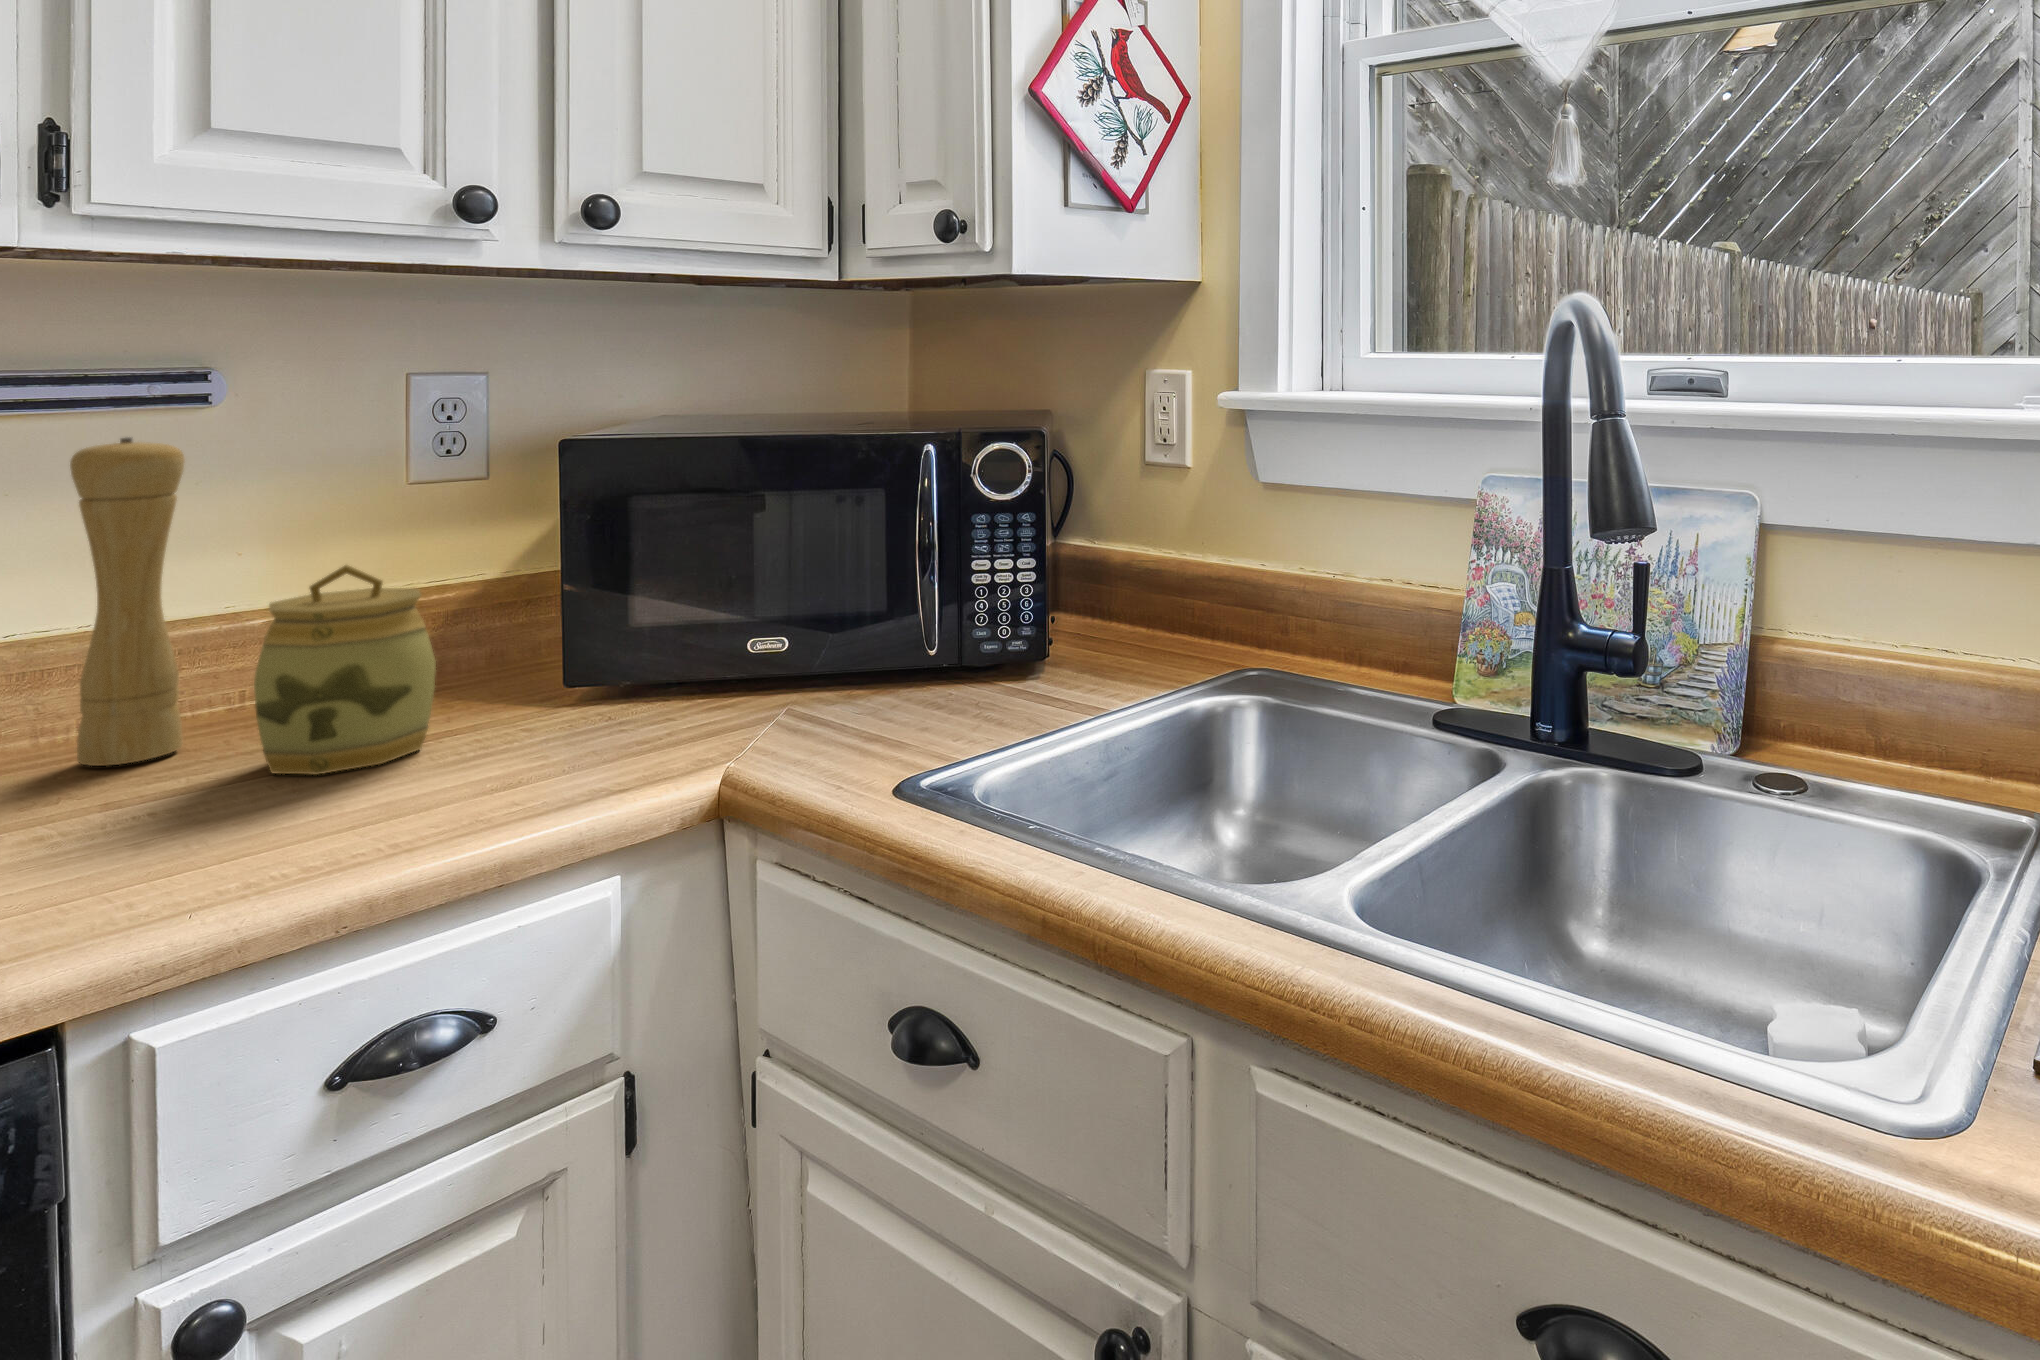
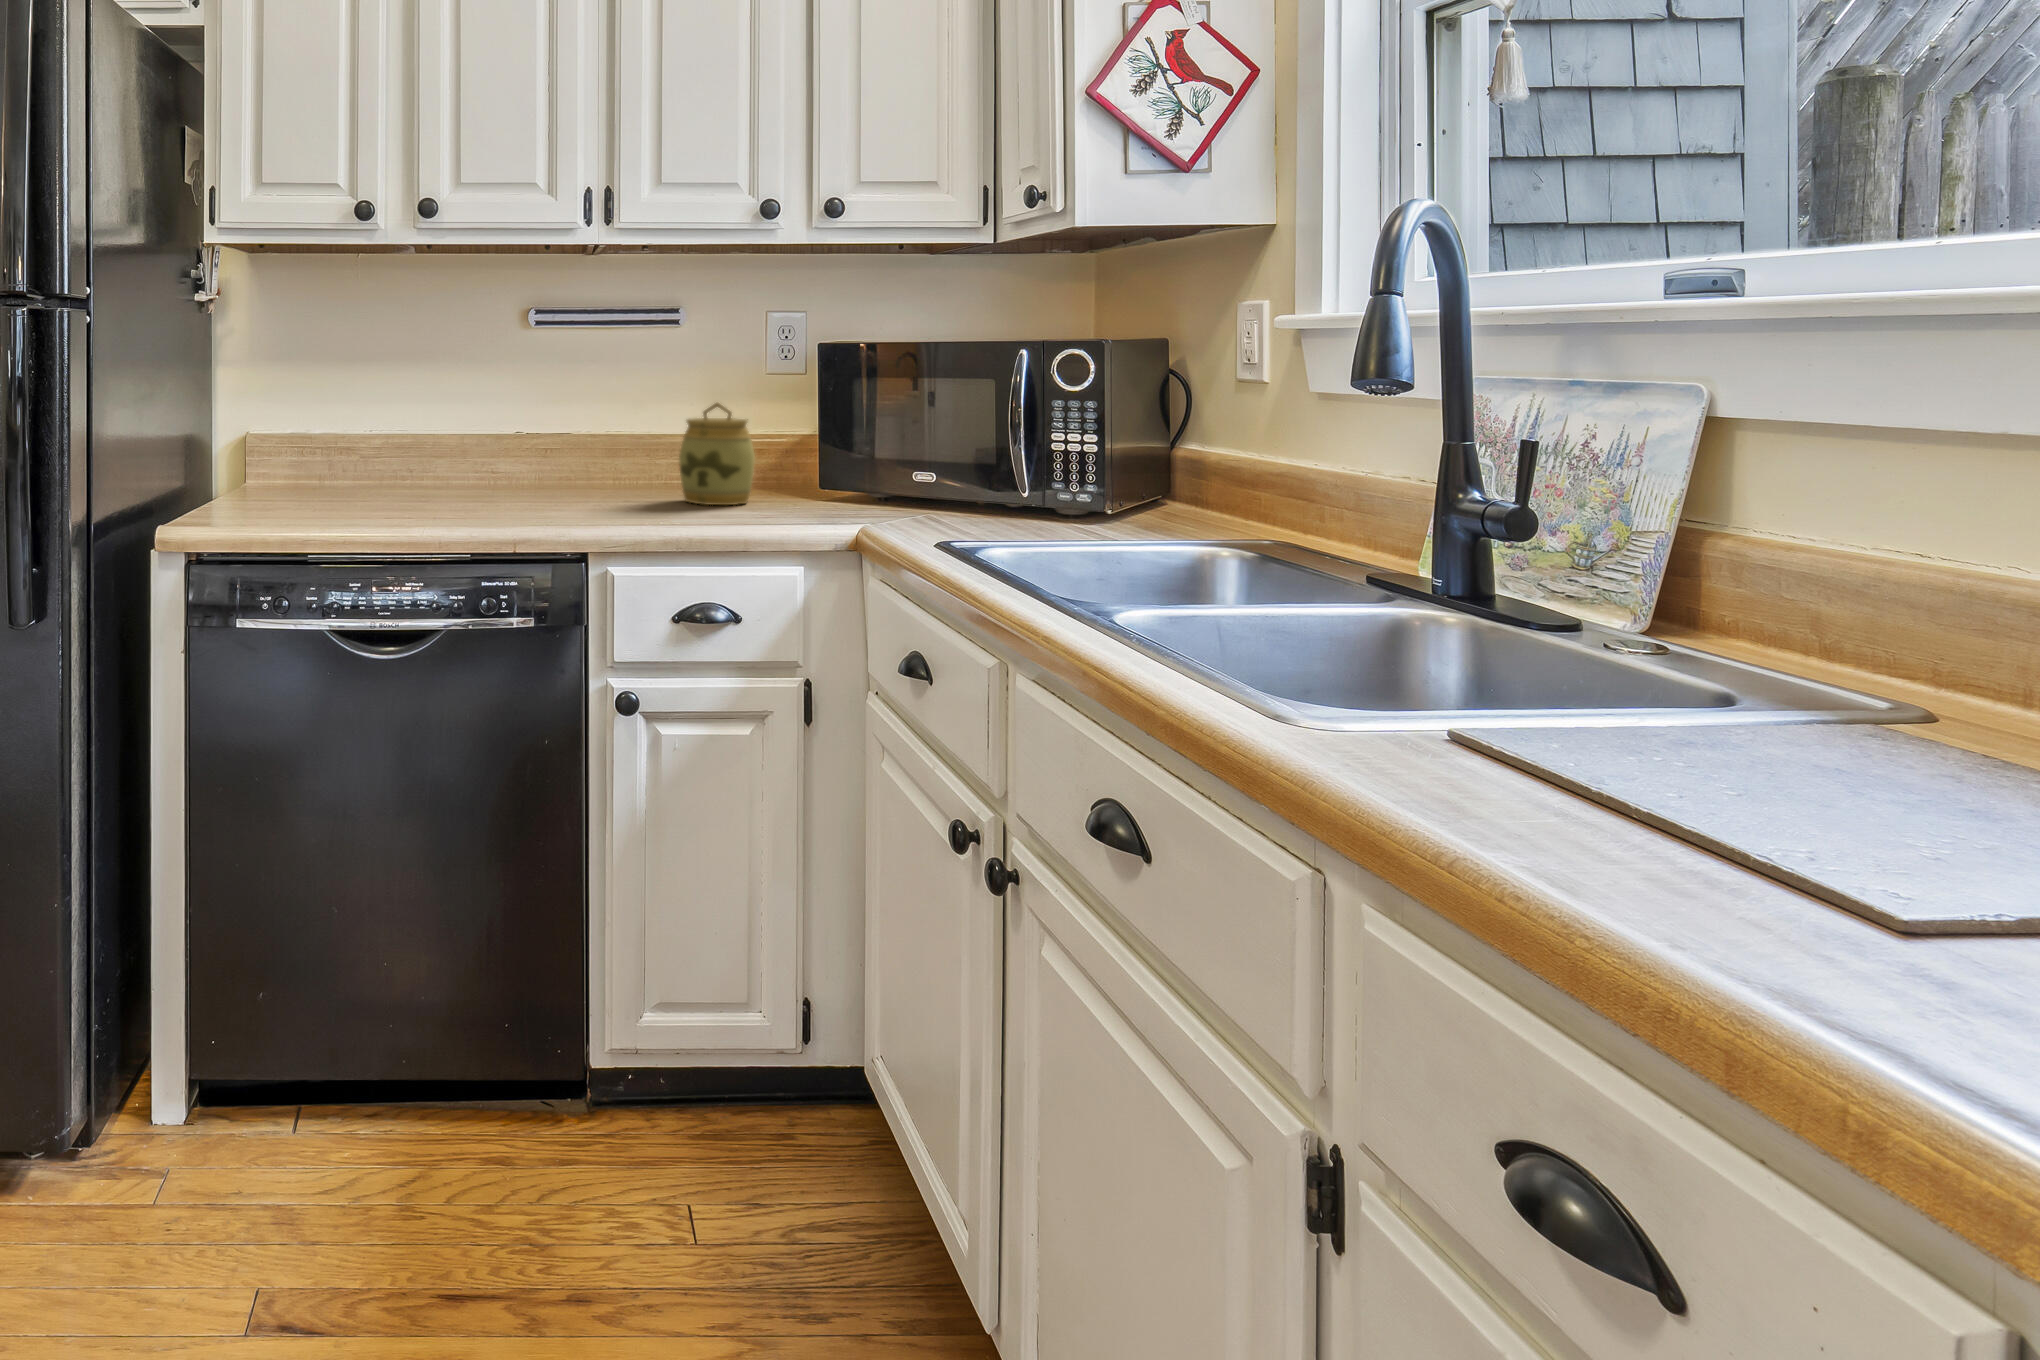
pepper mill: present [70,437,184,766] -> none [625,337,664,492]

